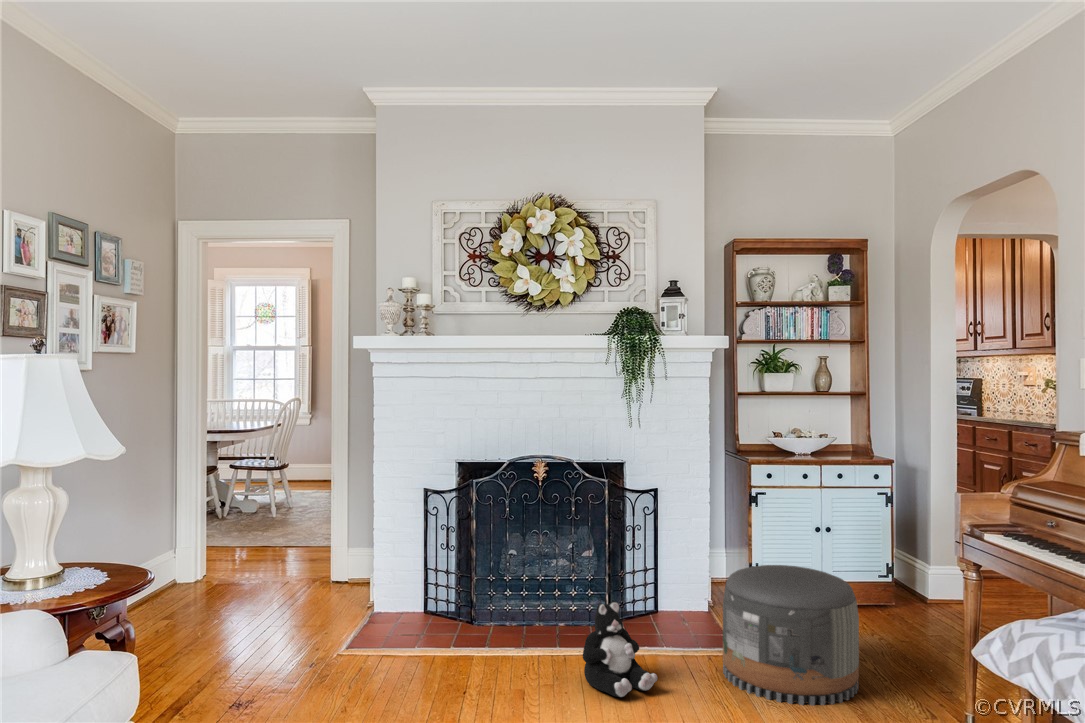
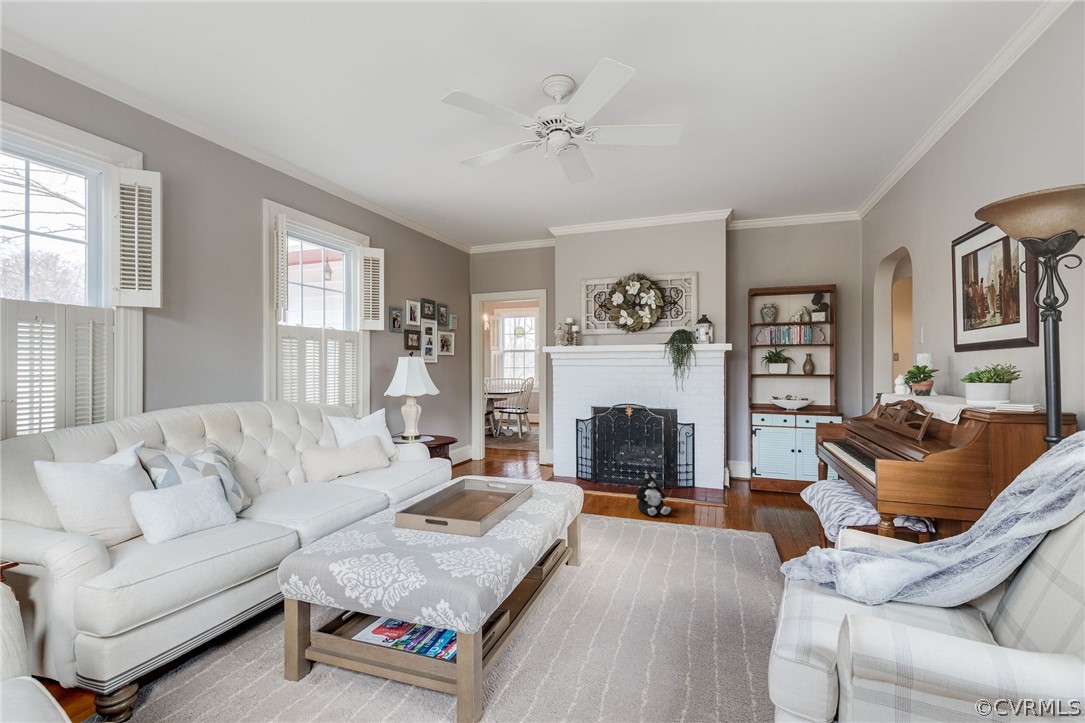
pouf: present [723,565,859,706] -> none [711,463,782,530]

